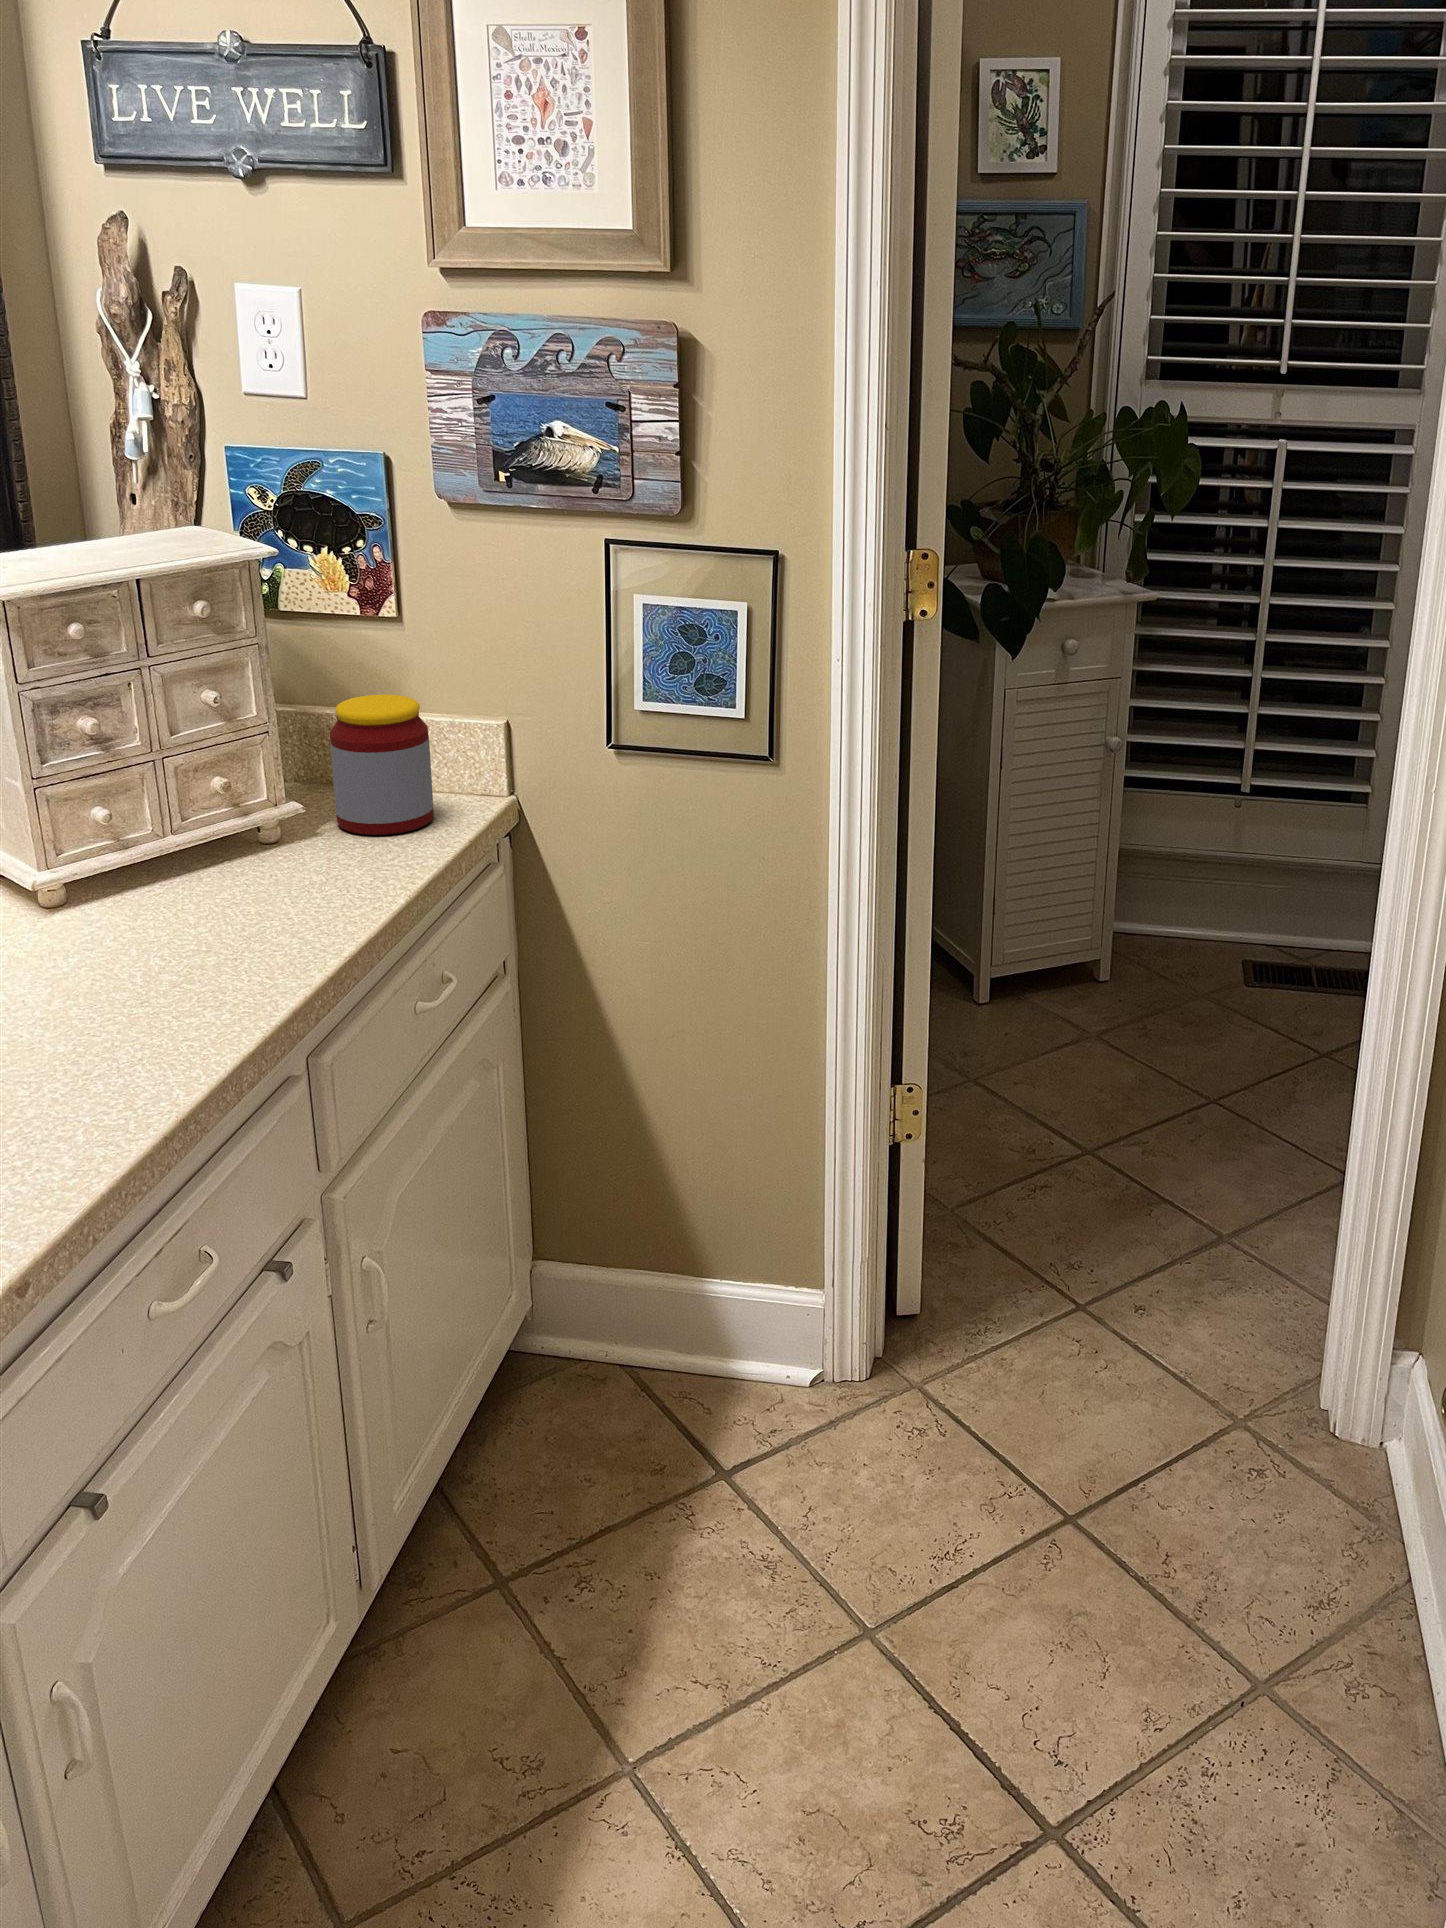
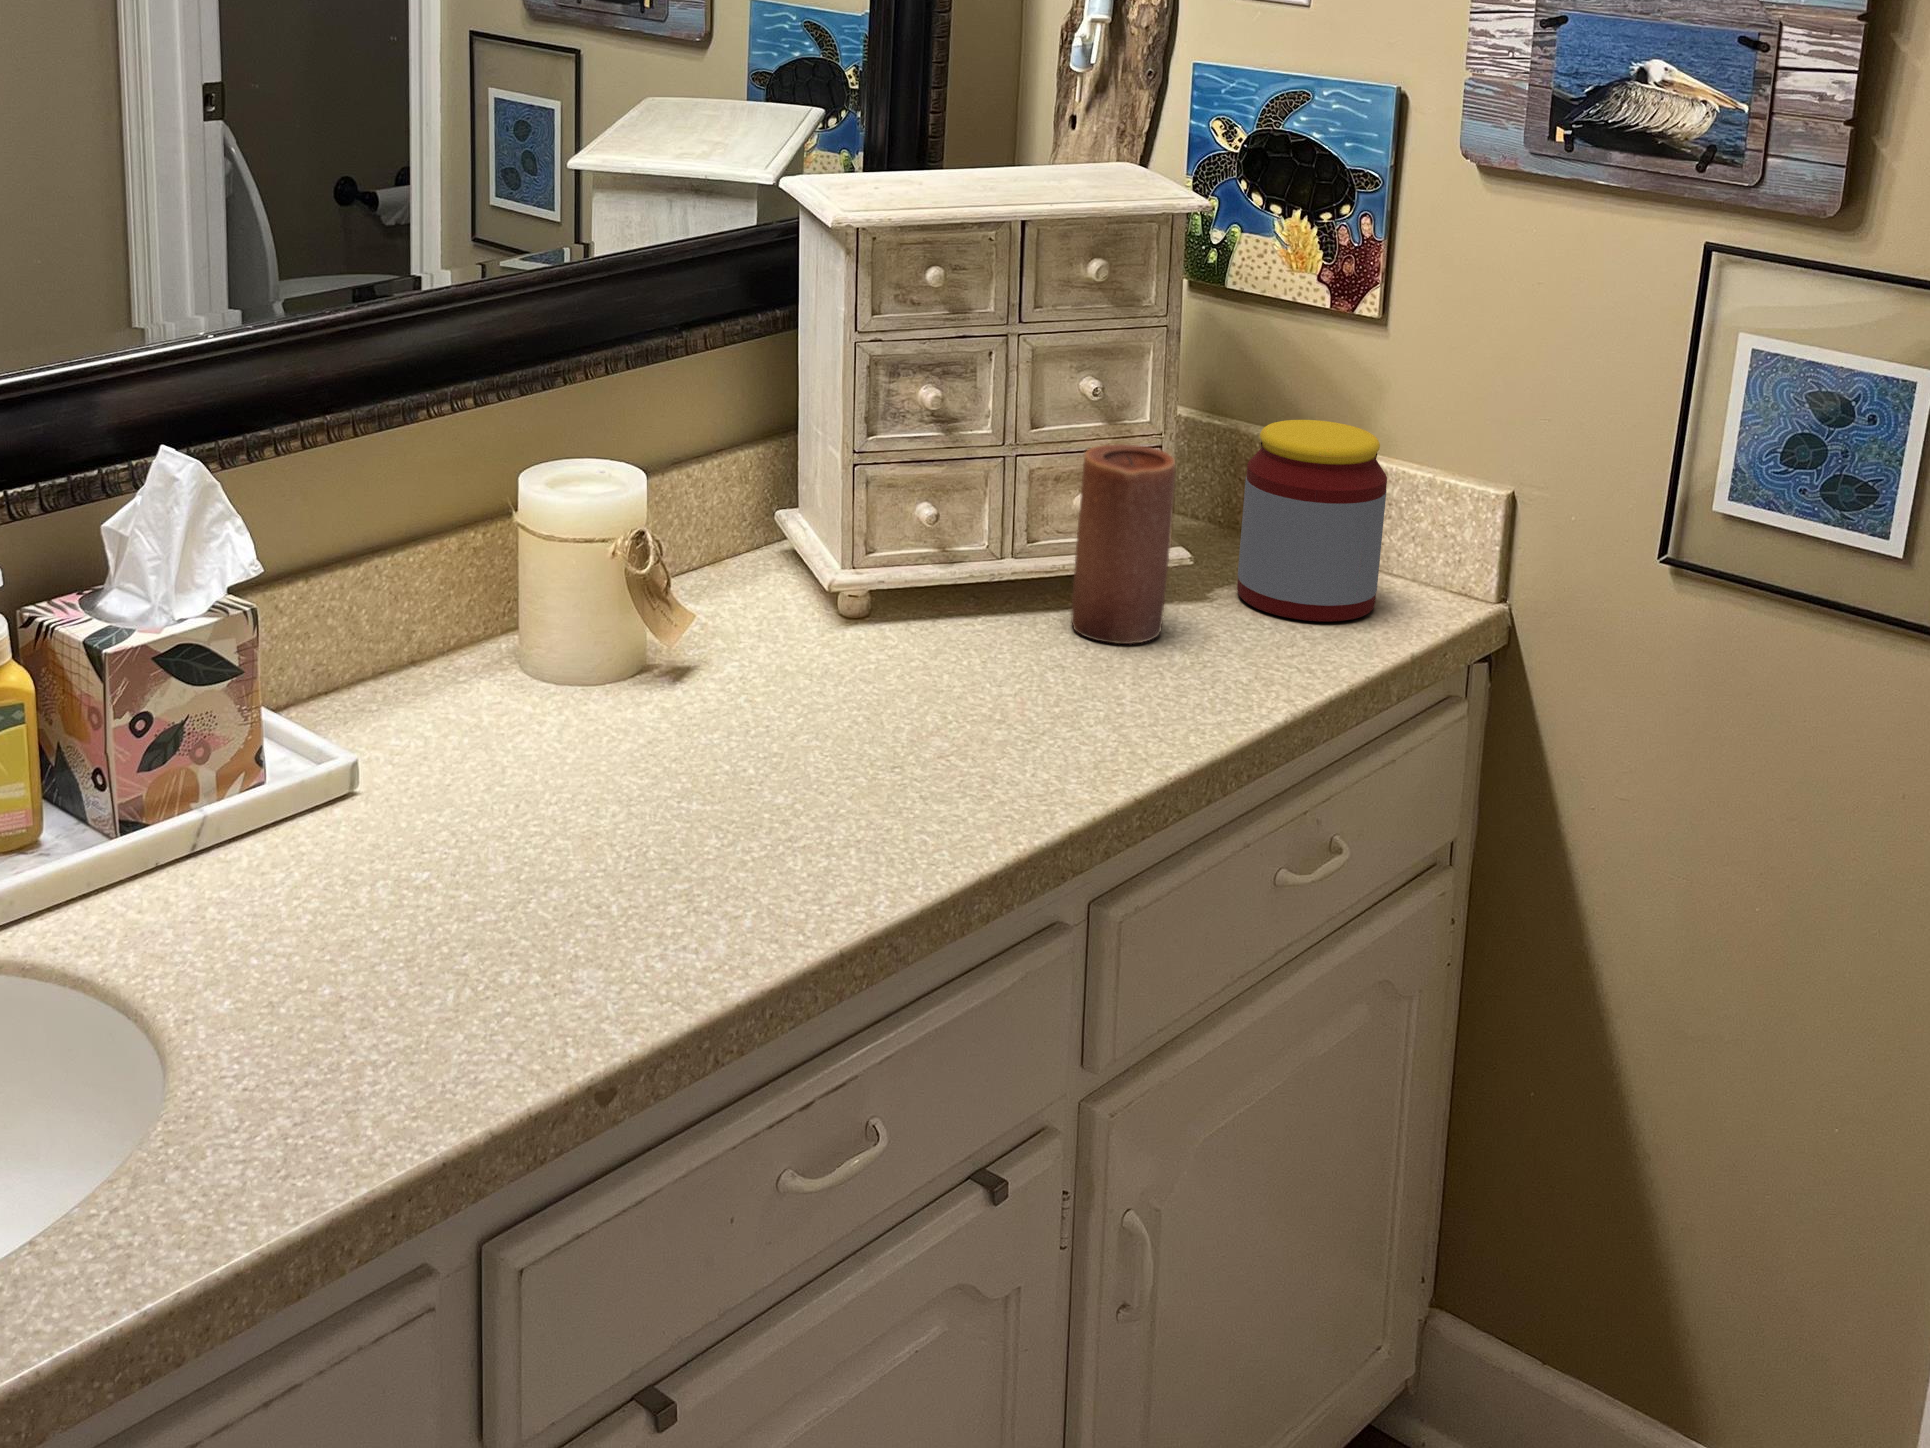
candle: none [218,735,297,880] -> present [1071,444,1175,644]

